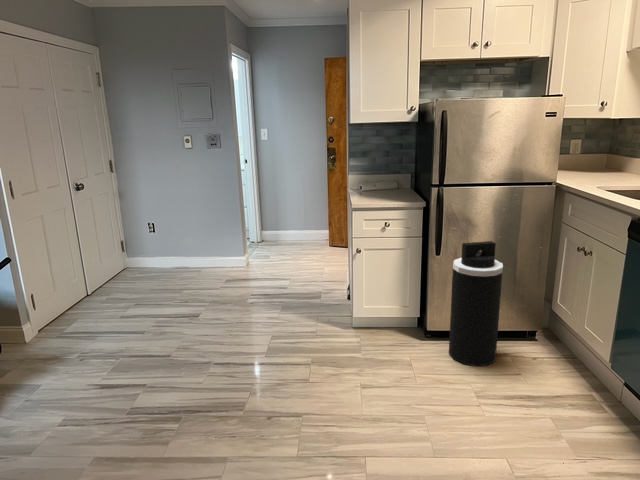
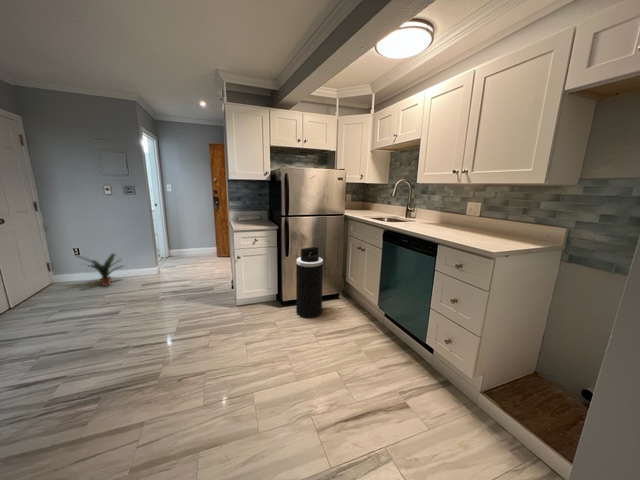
potted plant: none [153,232,206,276] -> present [78,253,122,286]

